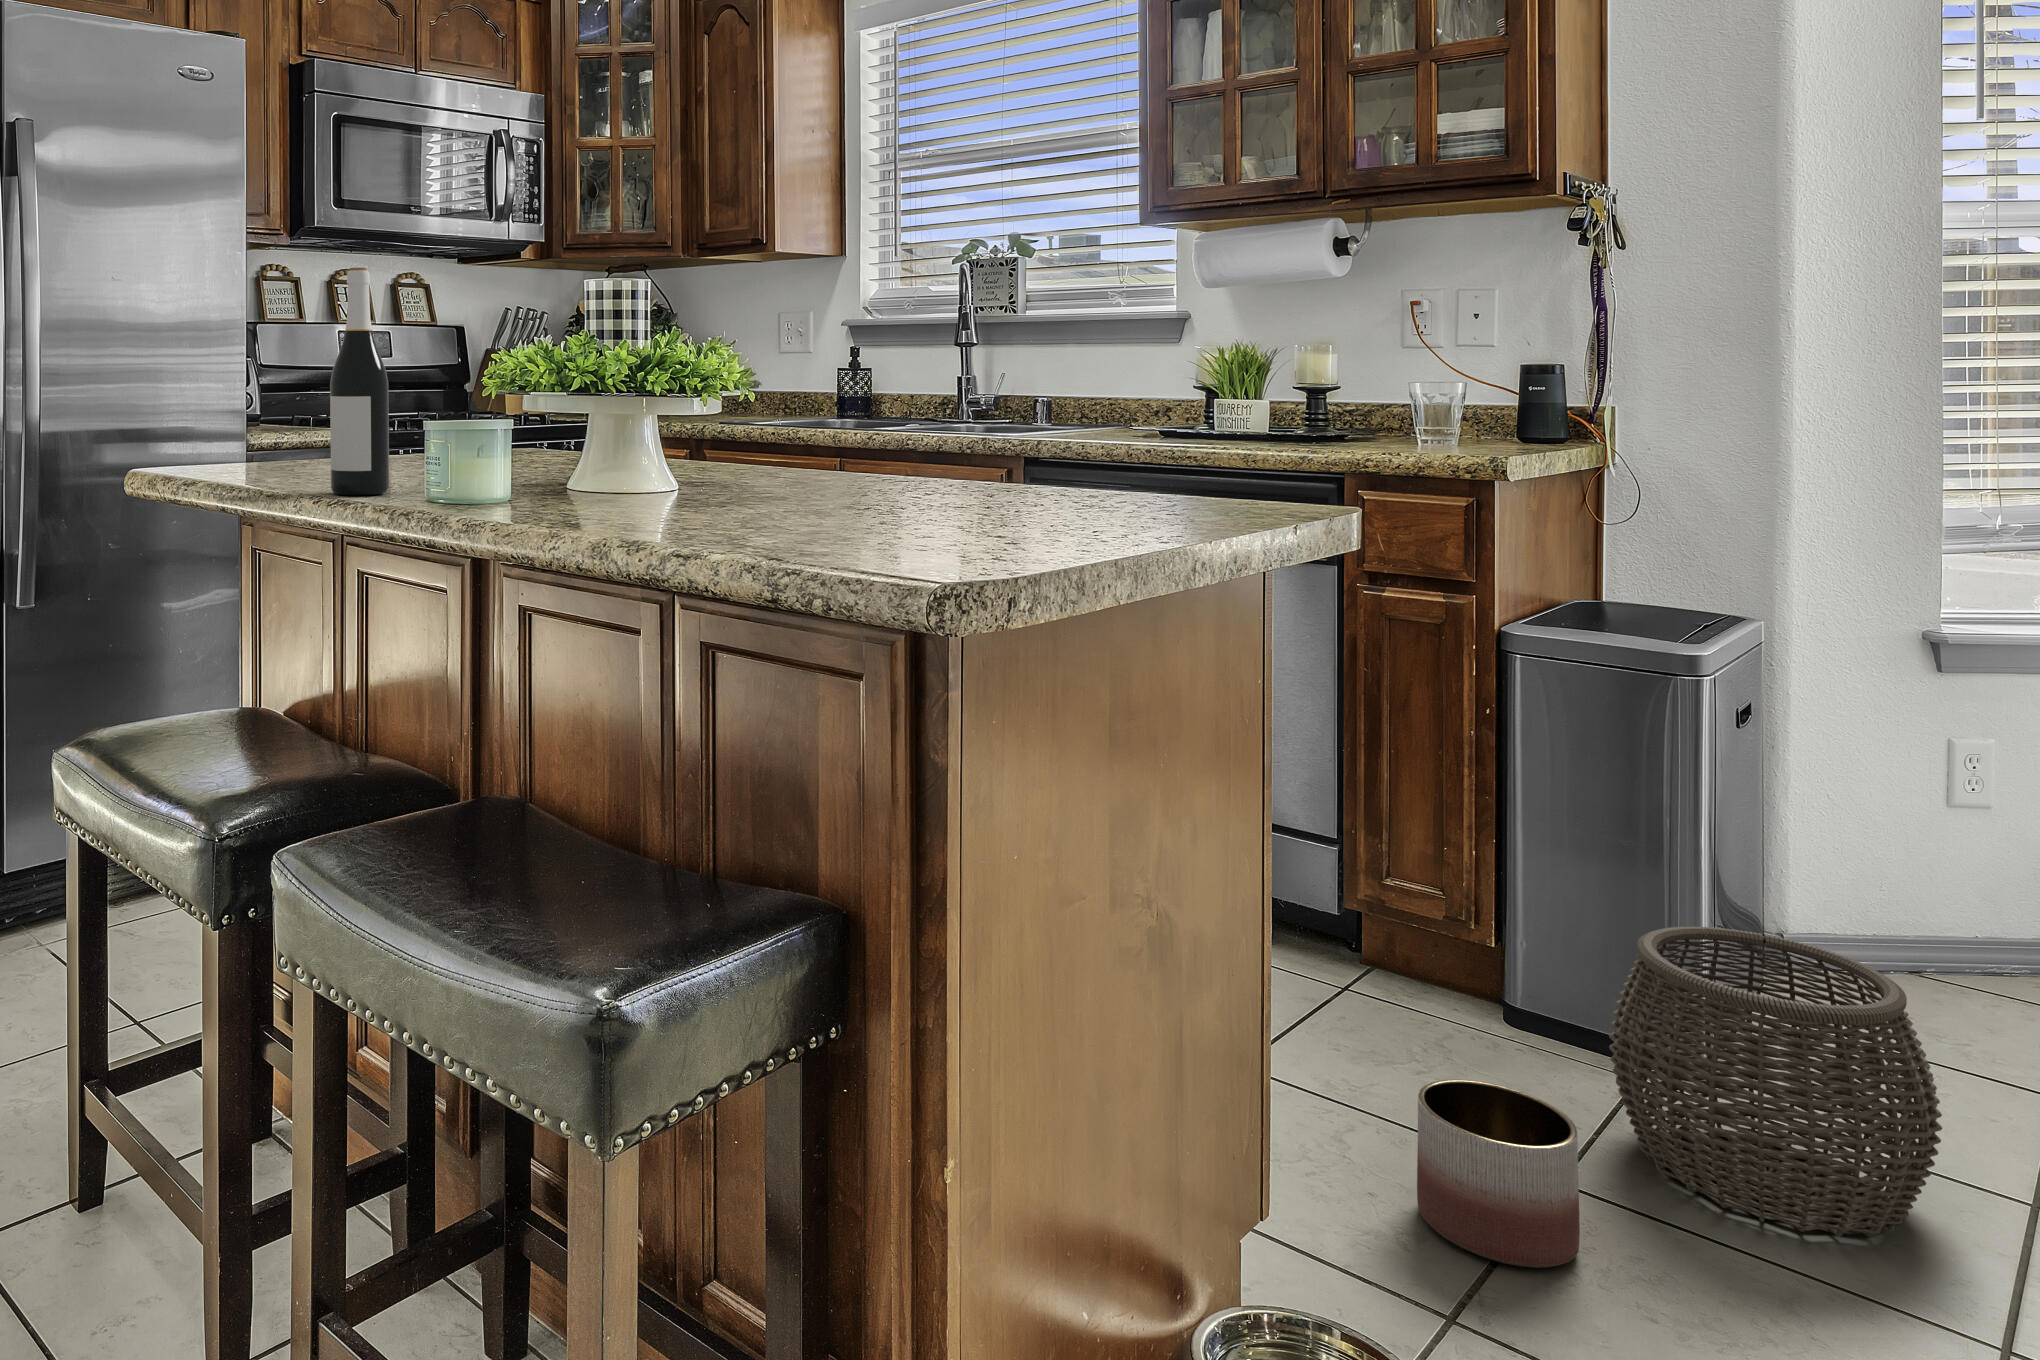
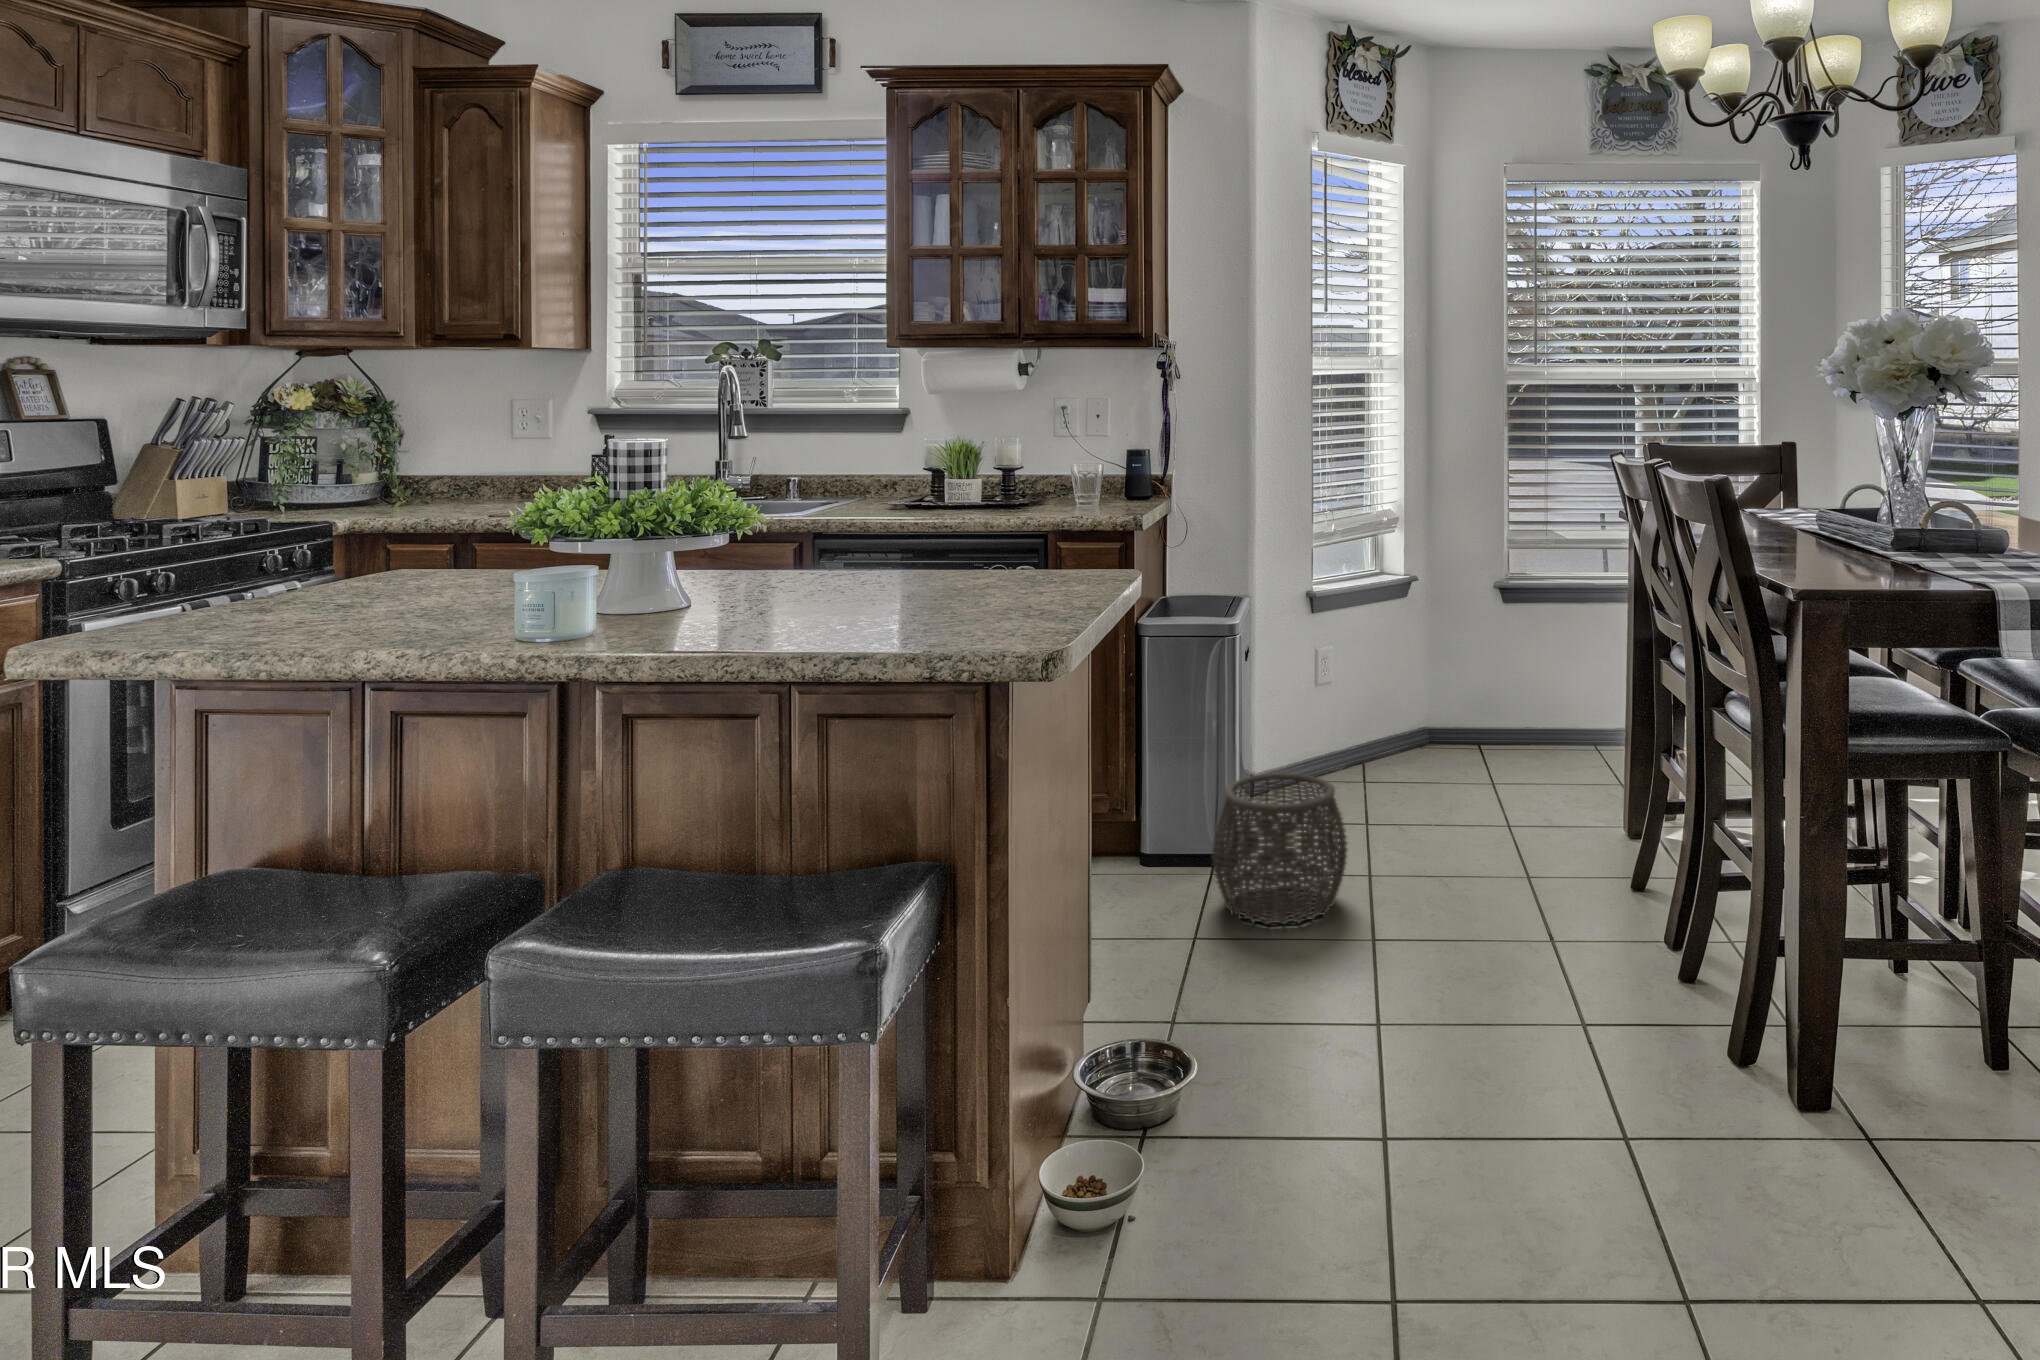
wine bottle: present [330,268,389,495] -> none [378,435,442,645]
planter: present [1417,1079,1580,1268] -> none [1141,893,1219,991]

